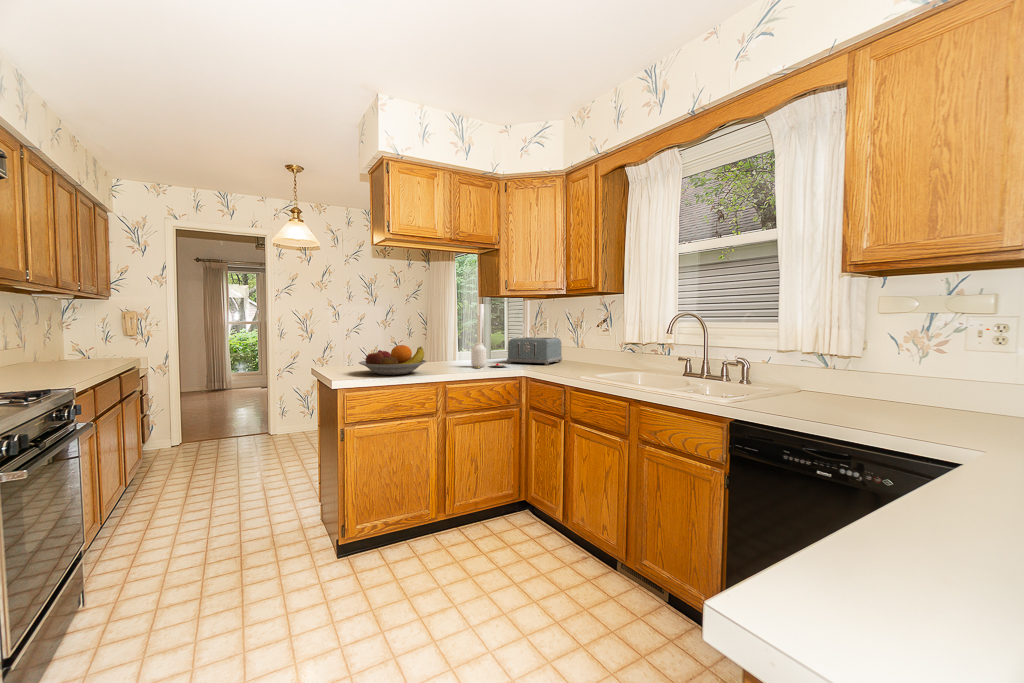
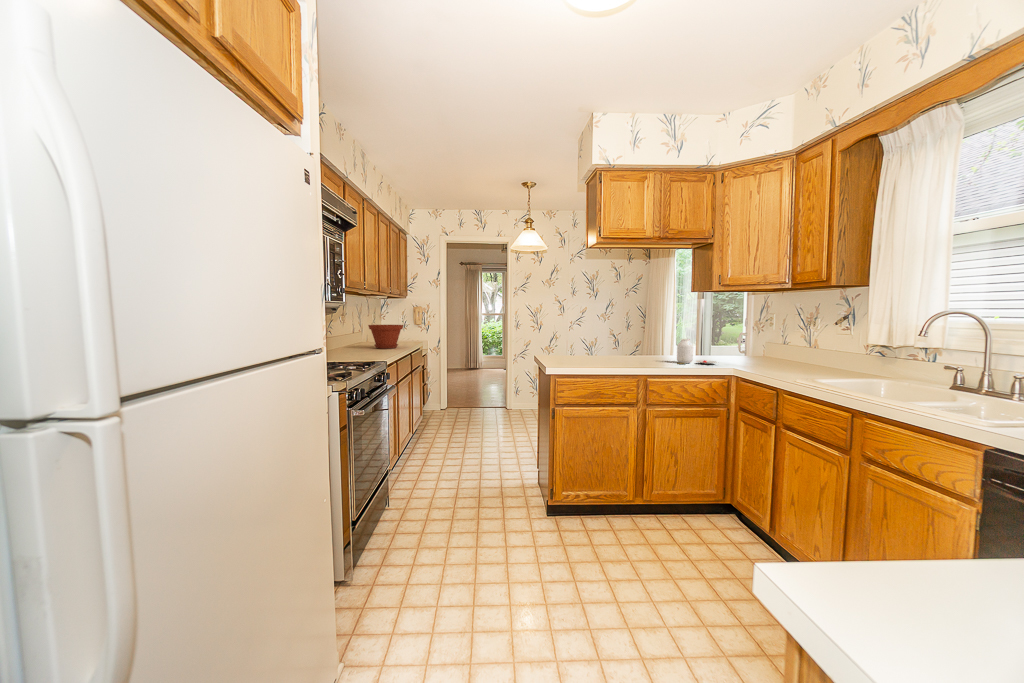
plant pot: none [34,335,104,370] -> present [368,325,403,349]
toaster: present [507,337,562,365] -> none [718,334,787,365]
fruit bowl: present [359,345,427,375] -> none [569,339,629,365]

